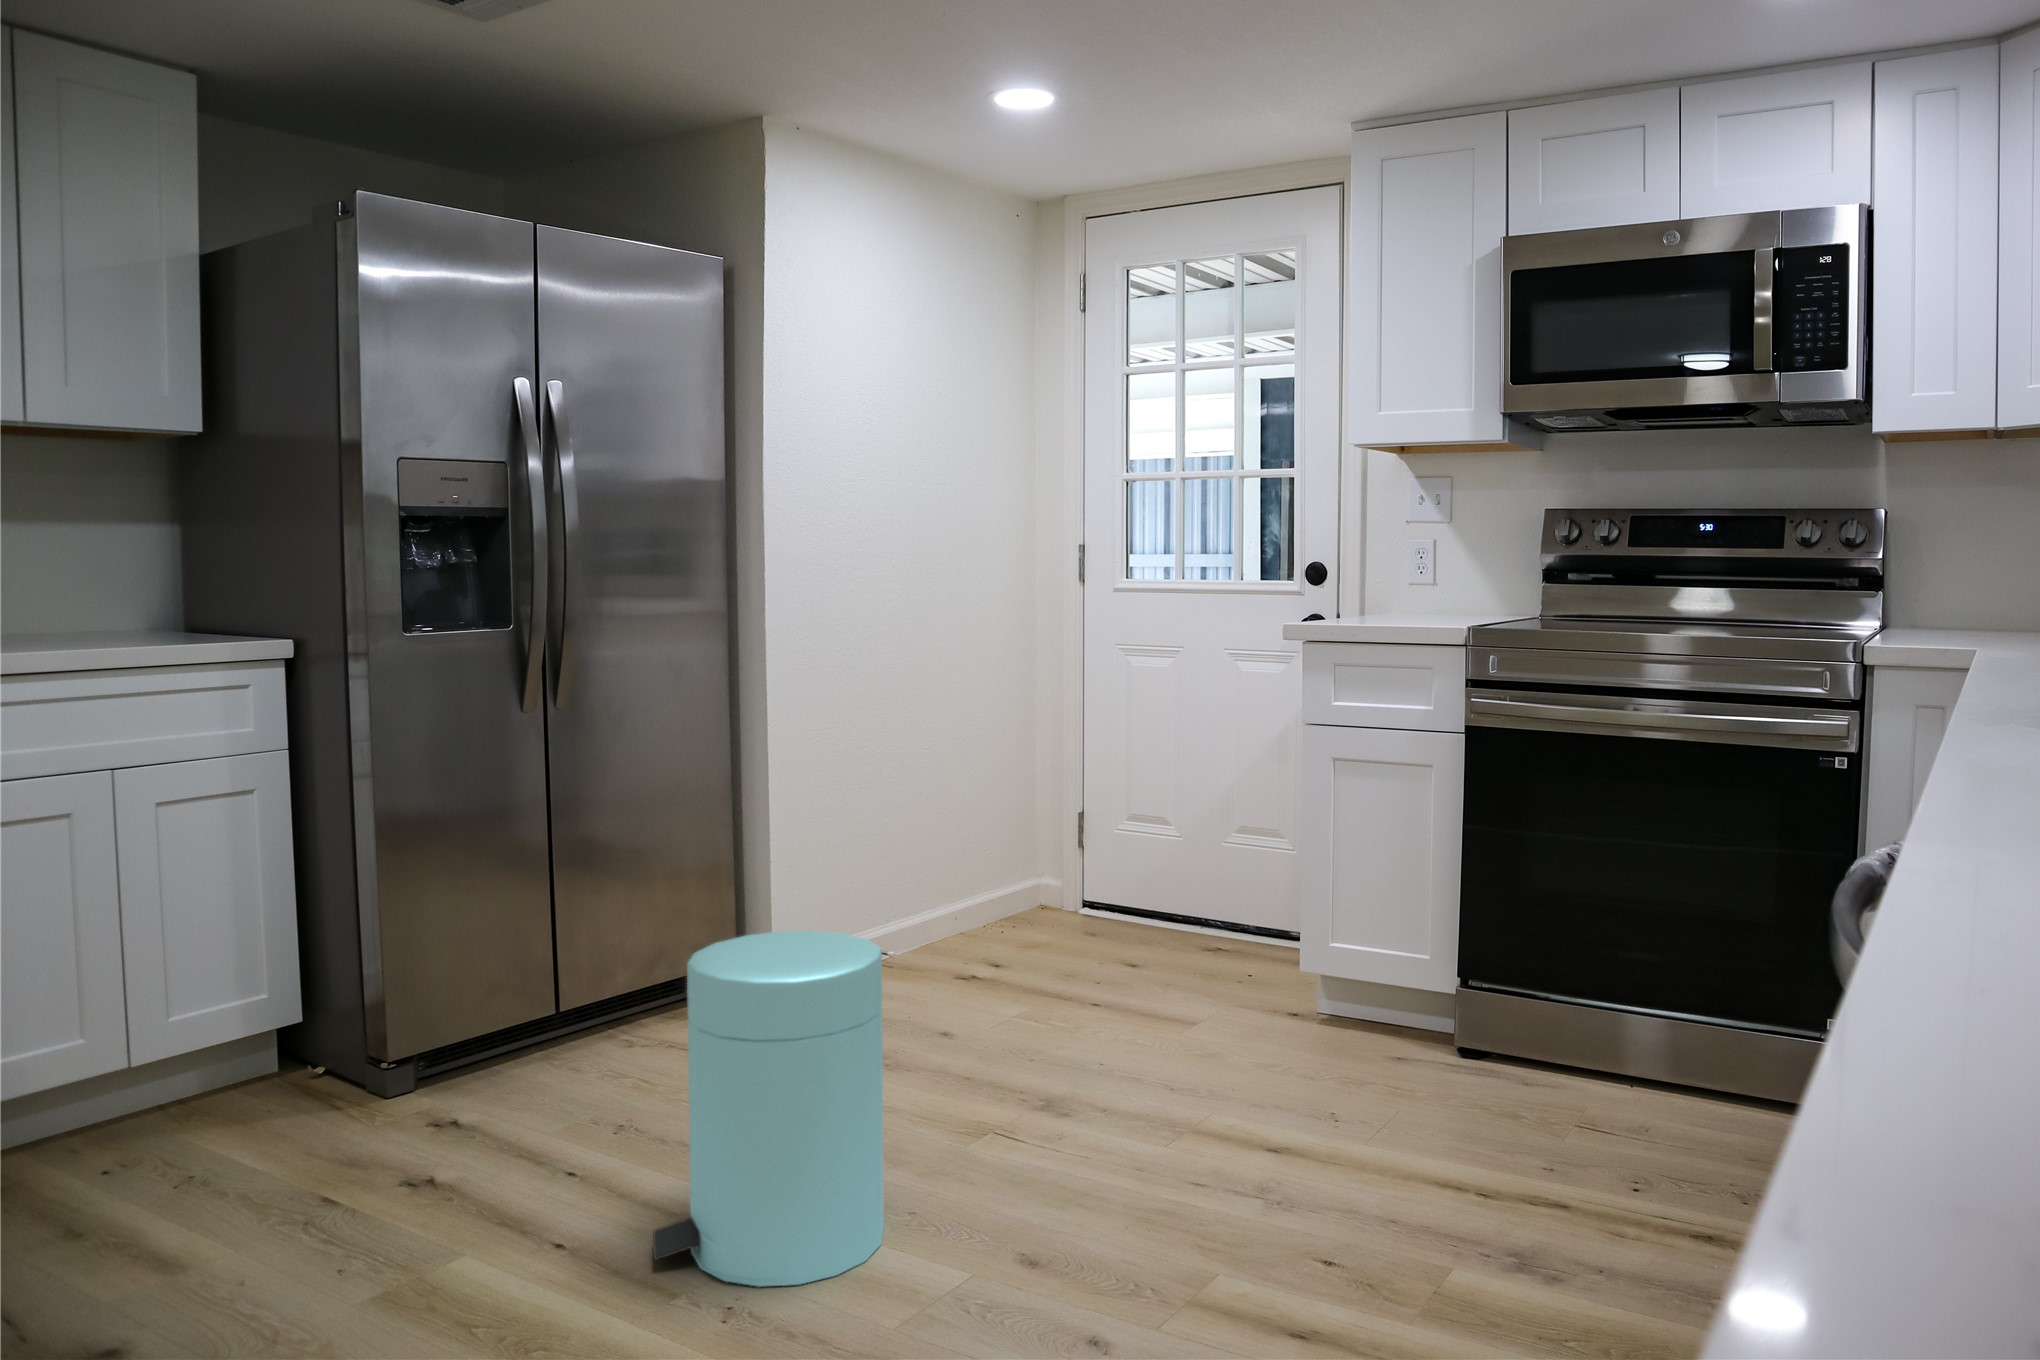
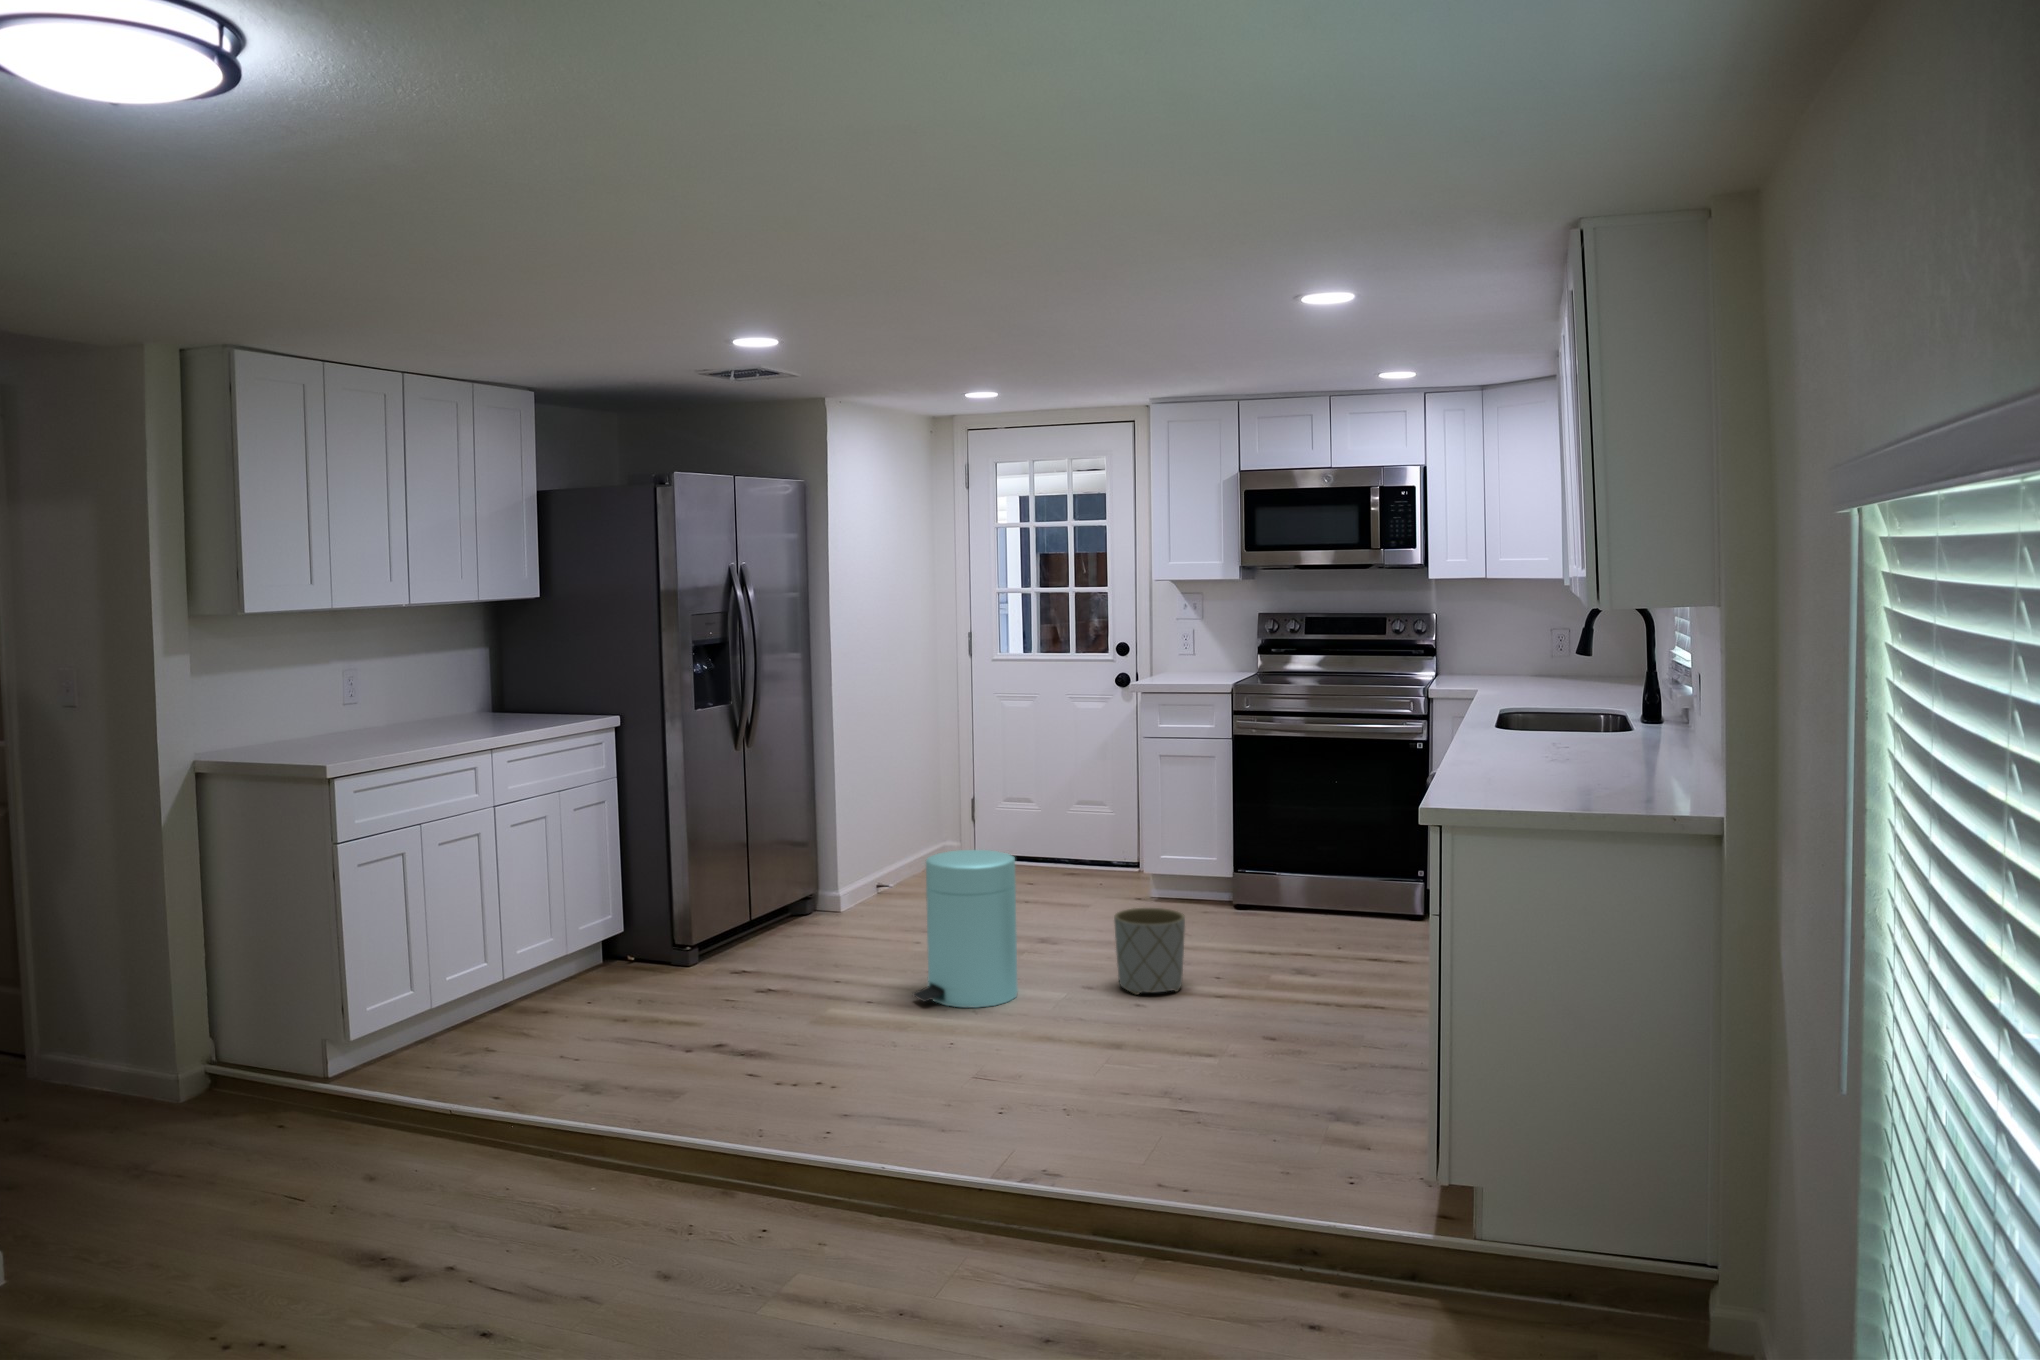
planter: none [1087,1083,1243,1293] -> present [1114,908,1185,995]

